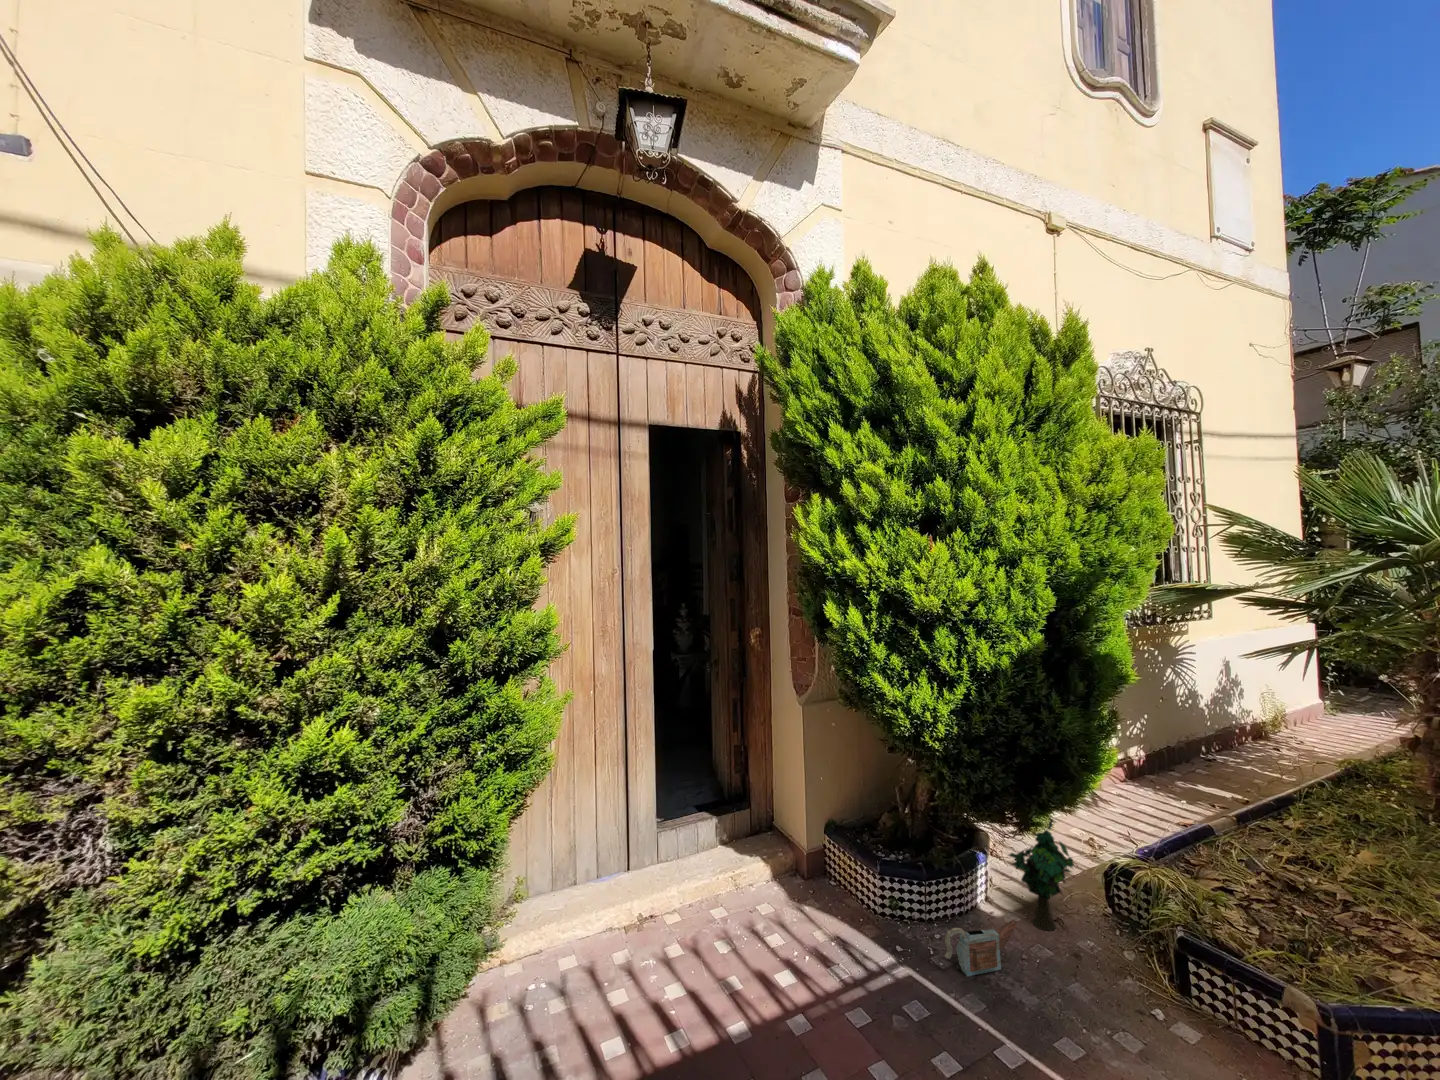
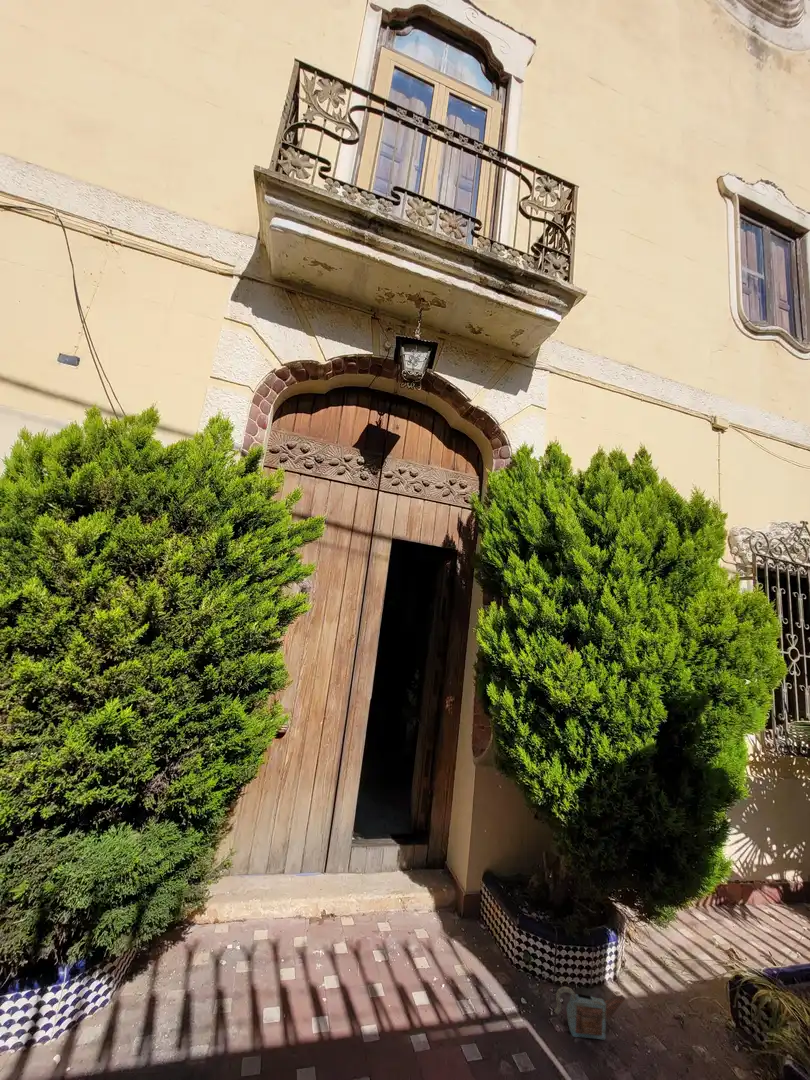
decorative plant: present [1009,819,1074,930] -> none [633,909,693,1020]

